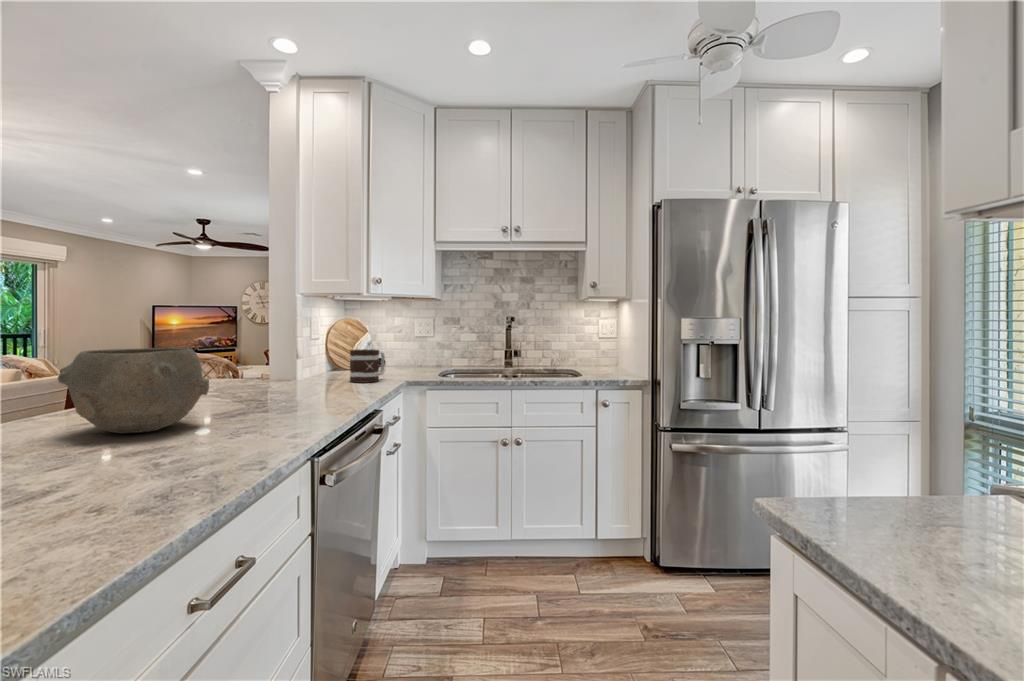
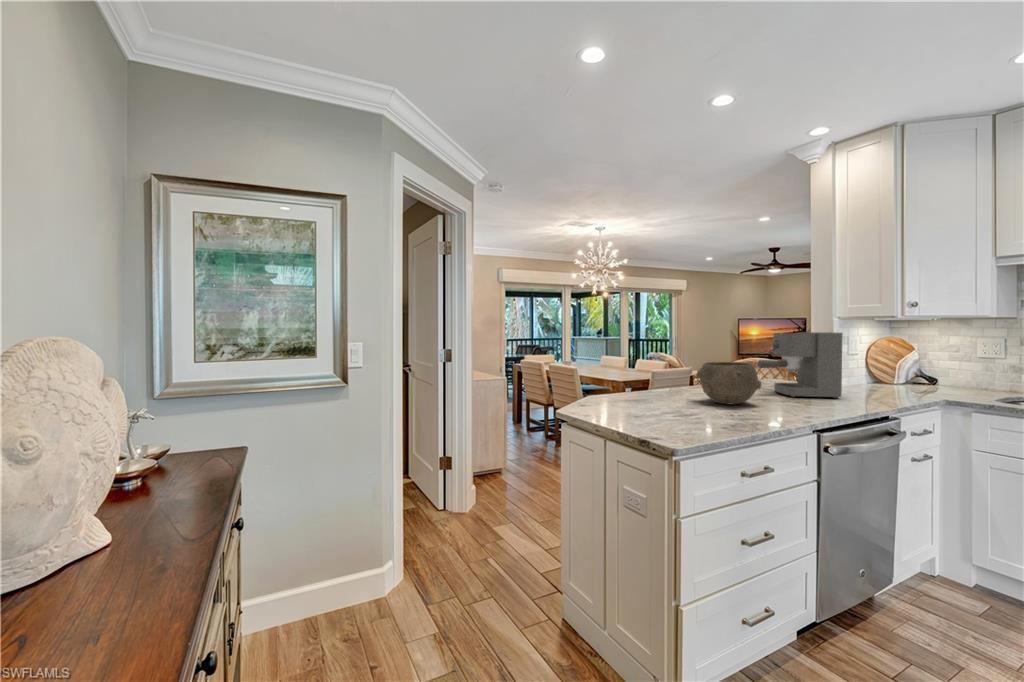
coffee maker: none [196,302,318,400] -> present [758,332,842,398]
mug: present [350,349,385,383] -> none [881,366,922,396]

